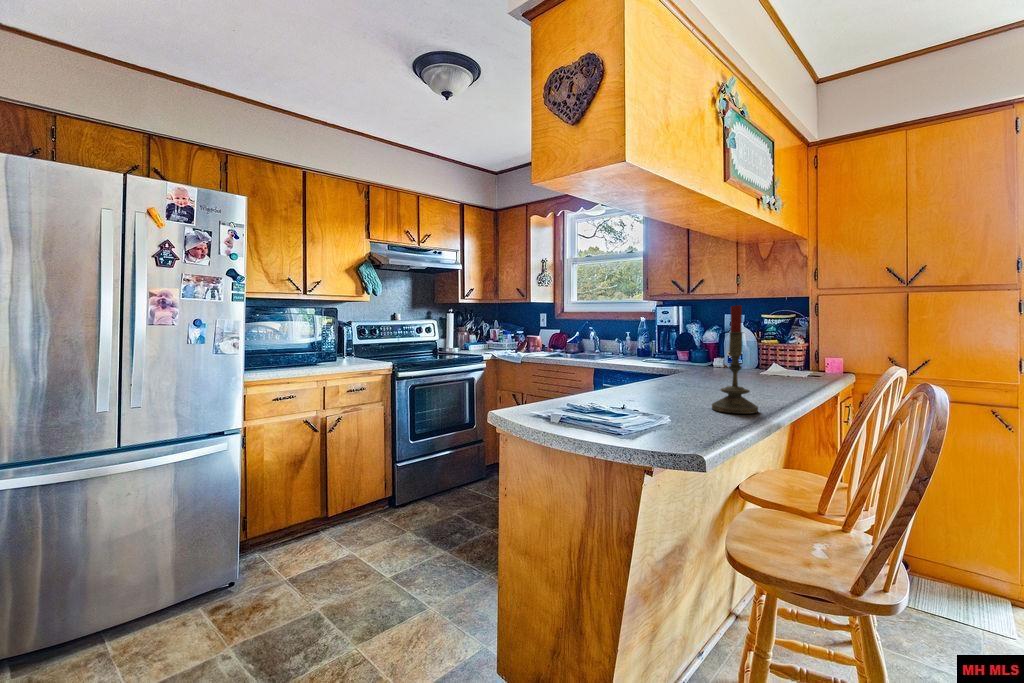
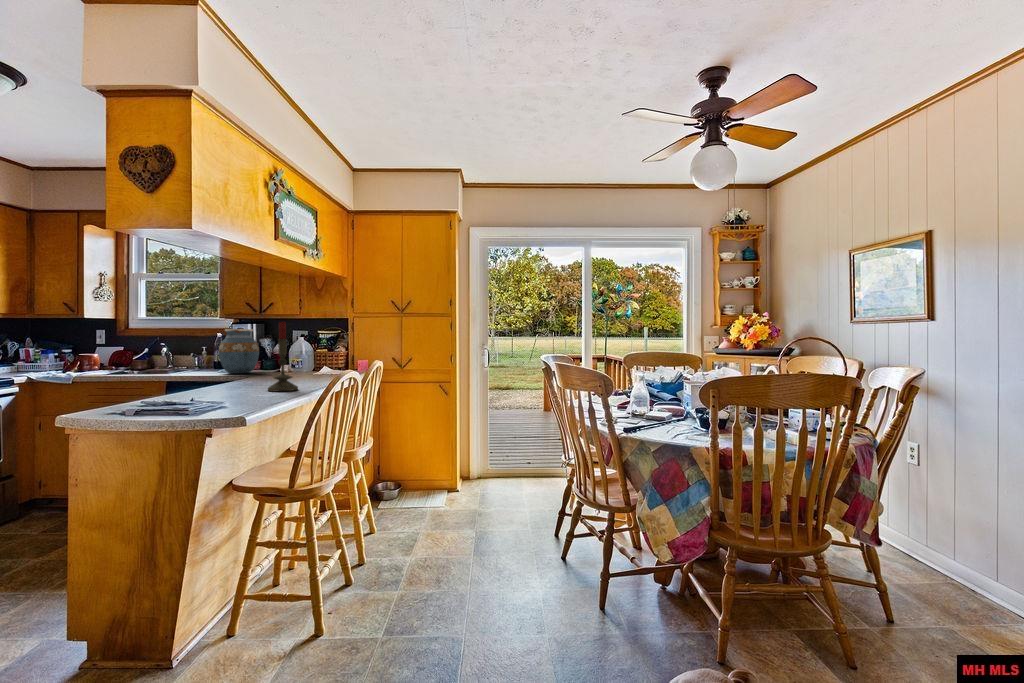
vase: none [643,313,687,366] -> present [219,329,259,374]

